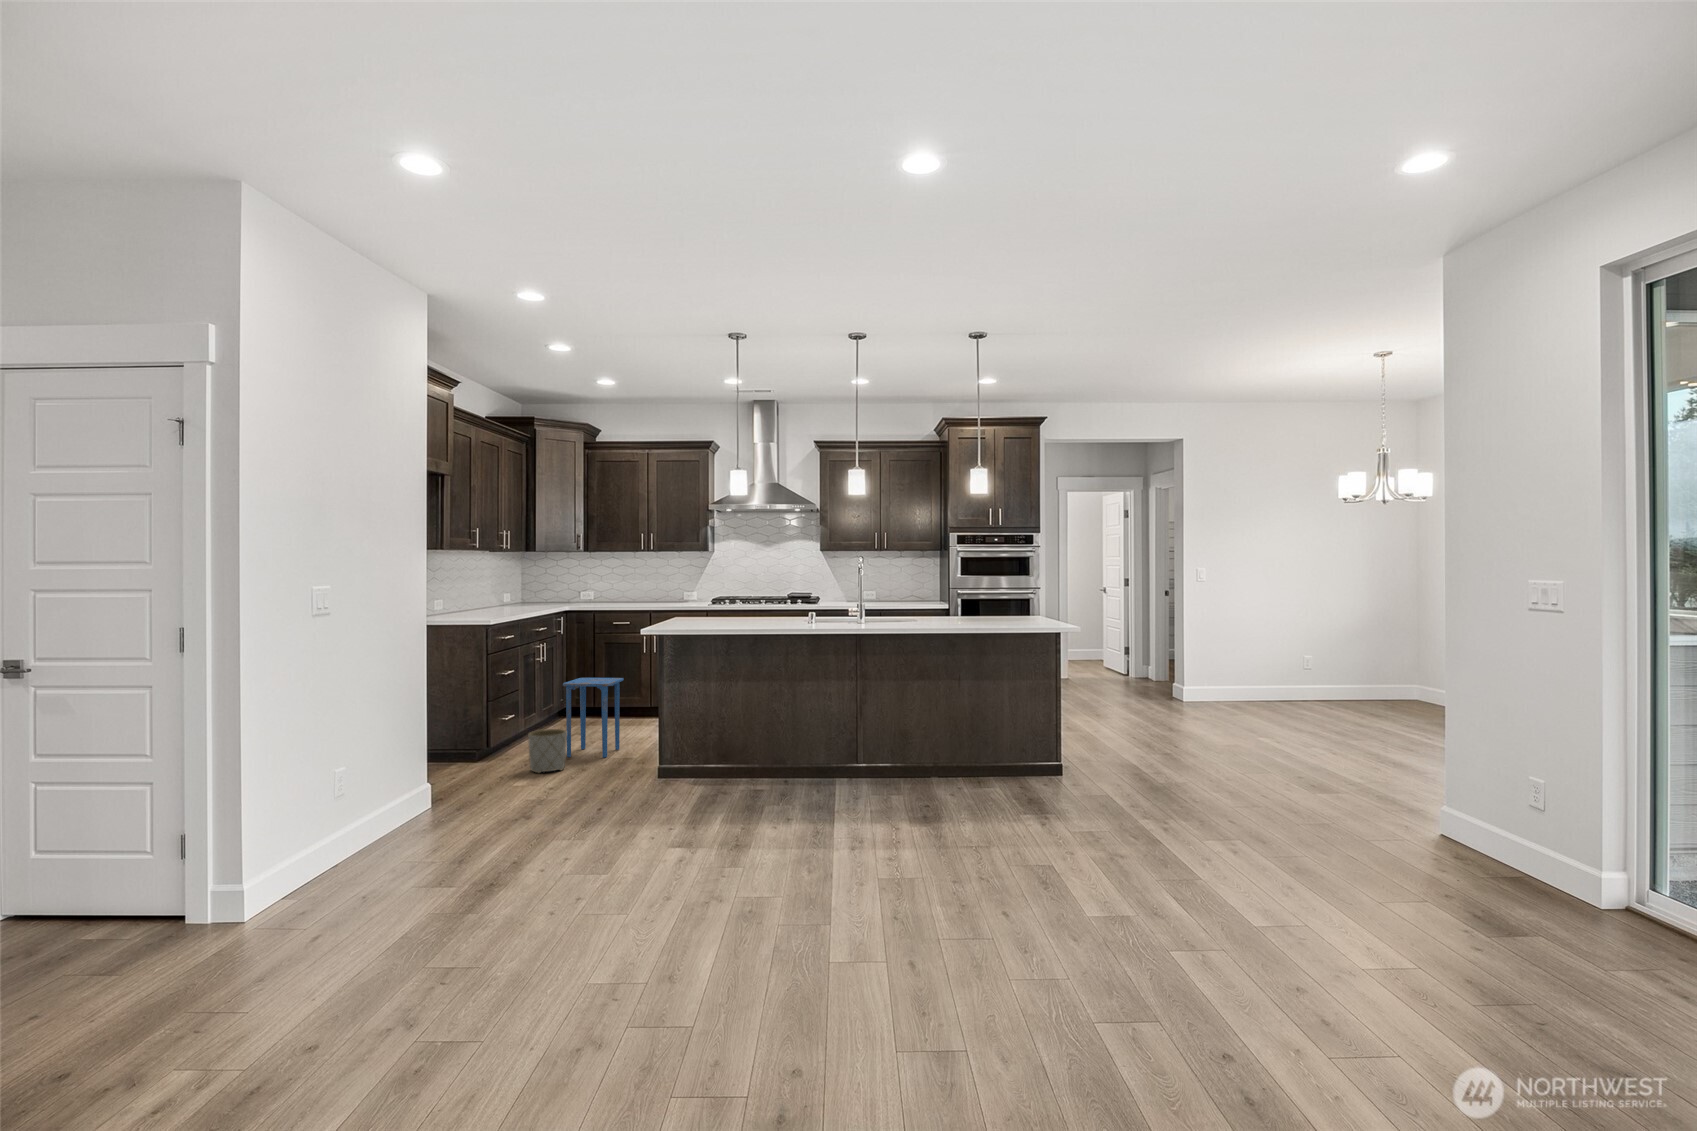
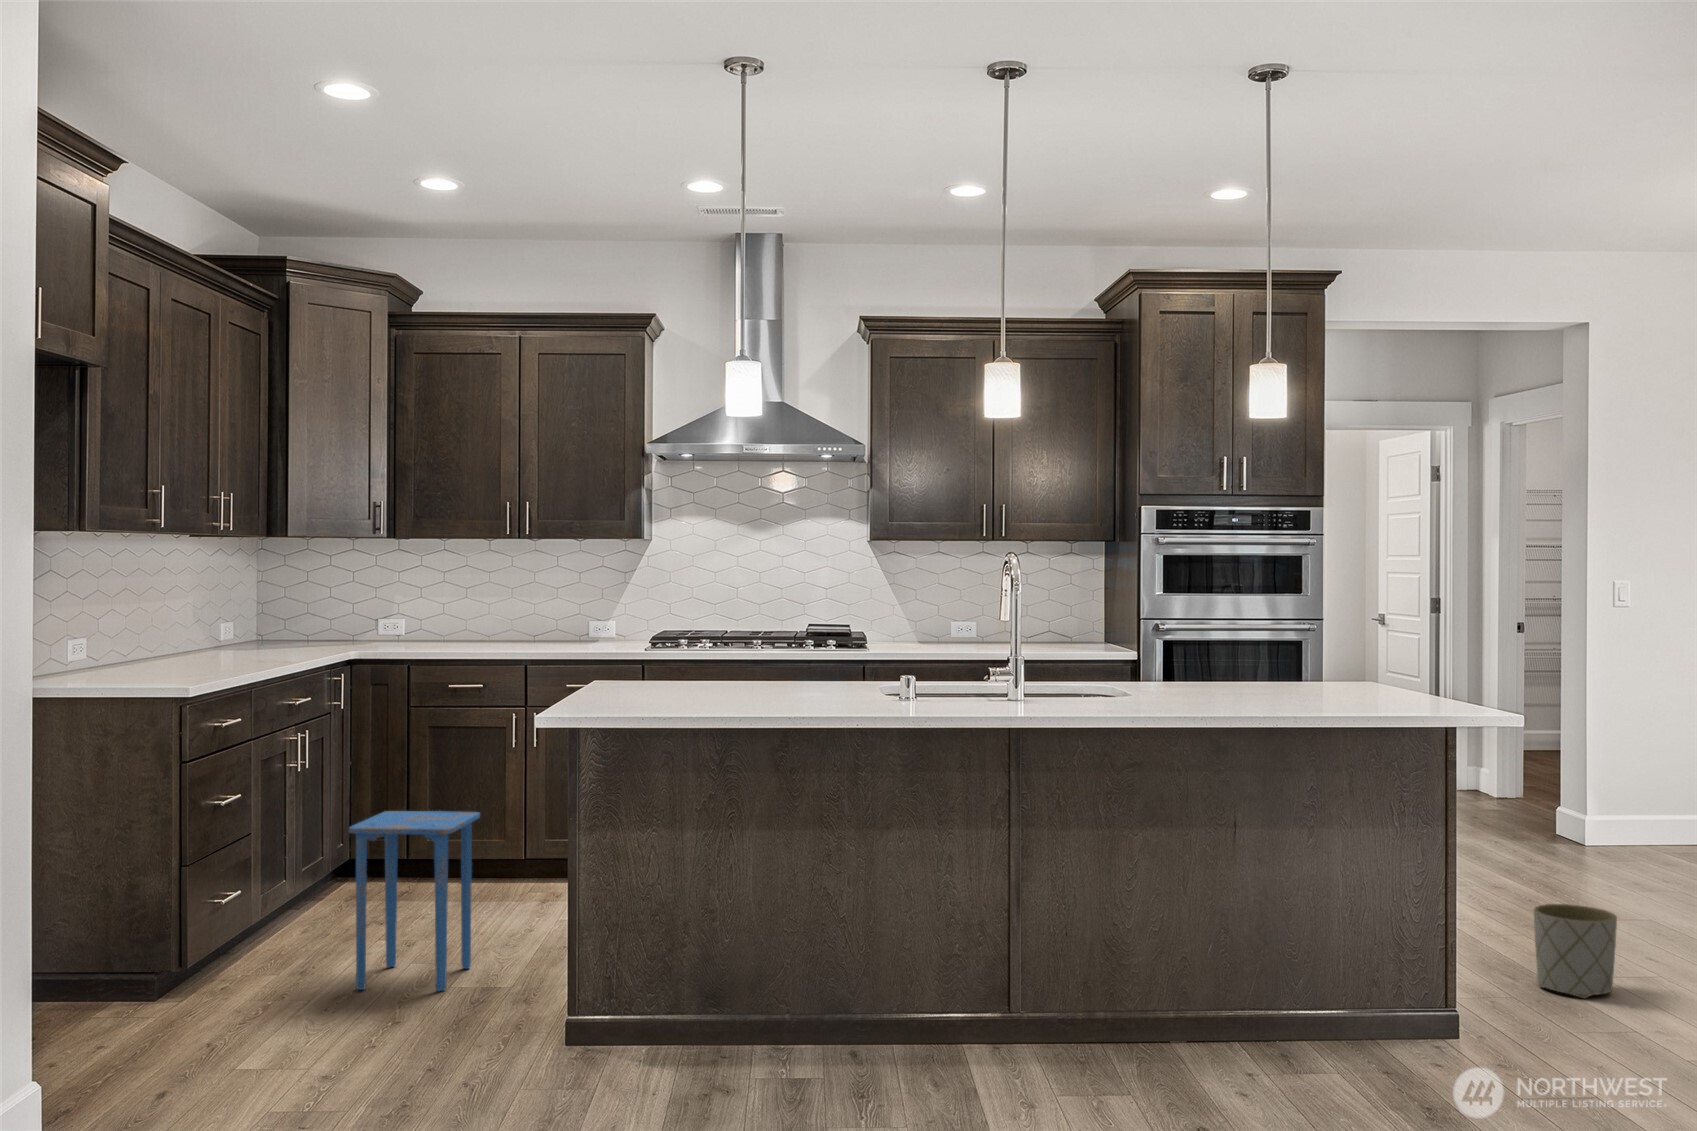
planter: present [528,729,566,773] -> present [1534,904,1617,998]

